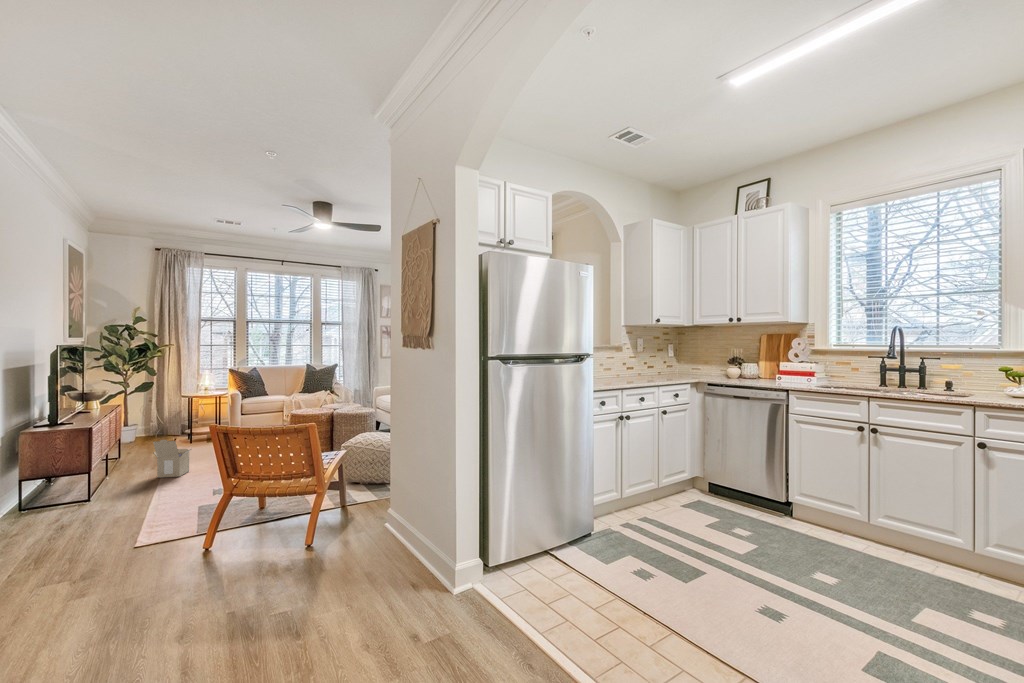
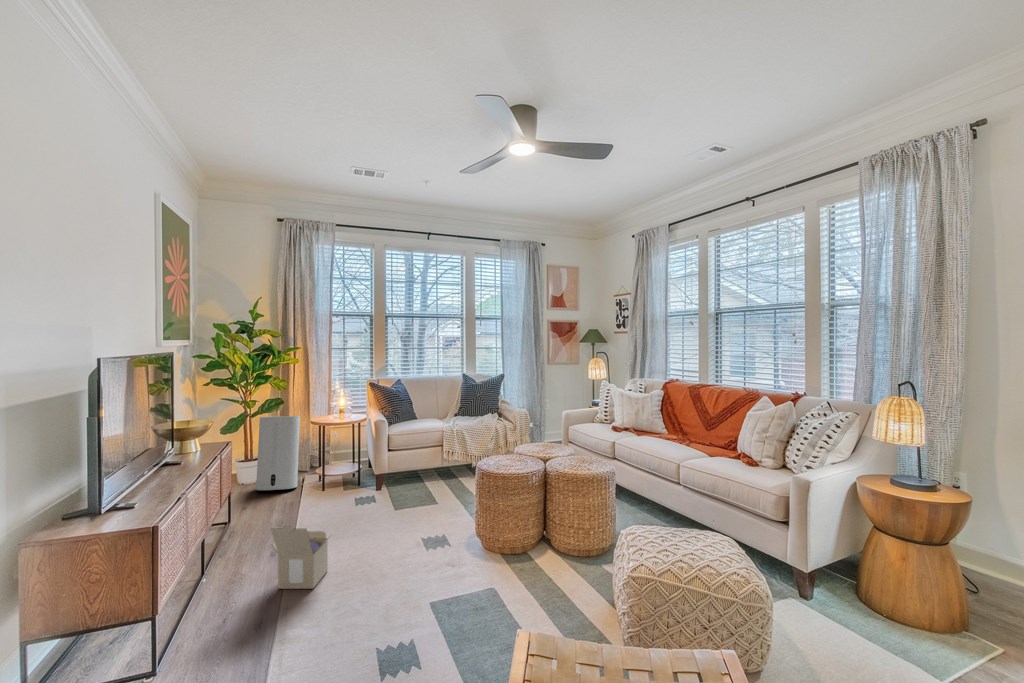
air purifier: none [138,392,173,445] -> present [256,416,300,490]

